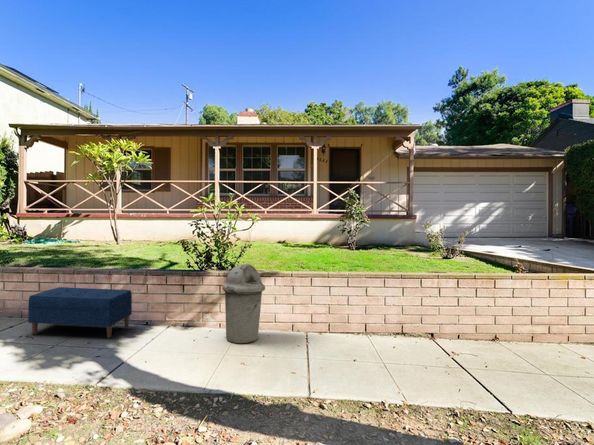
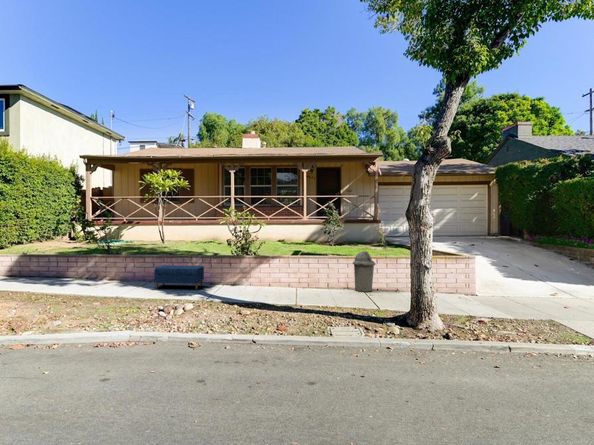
trash can: present [222,264,265,343] -> present [353,251,375,292]

